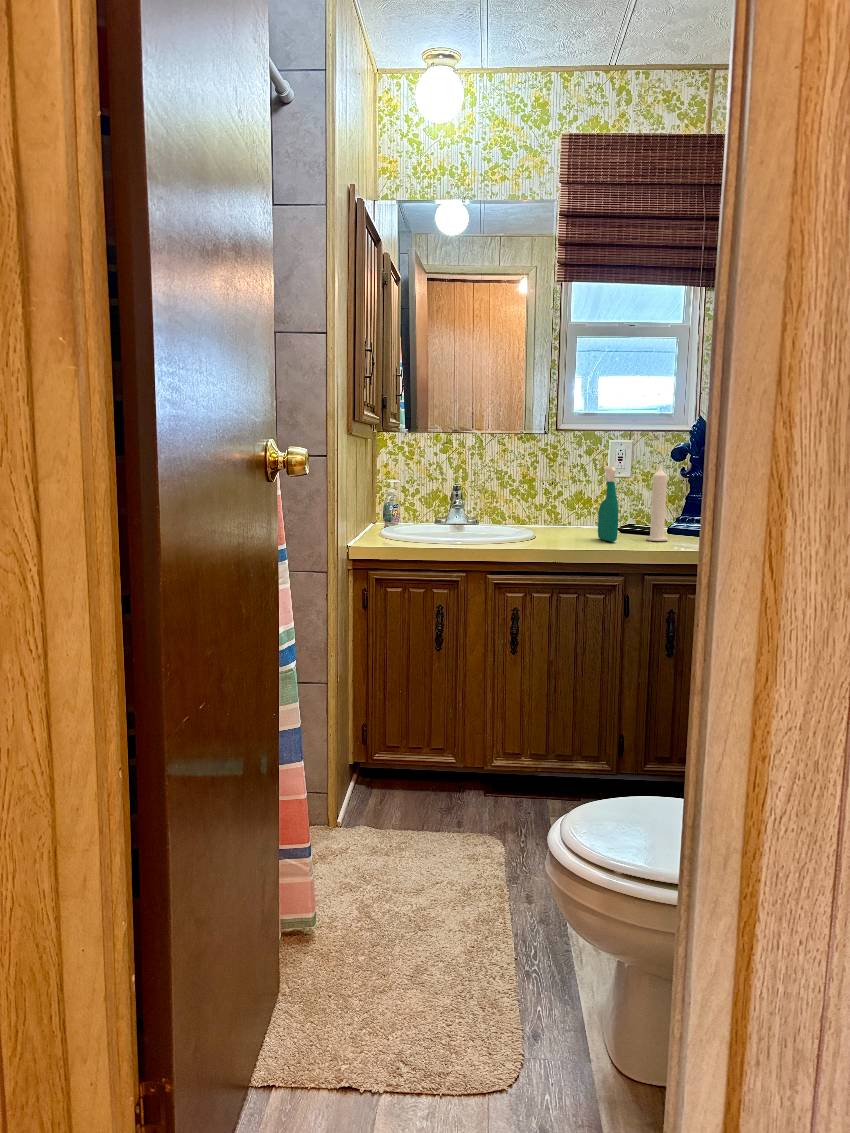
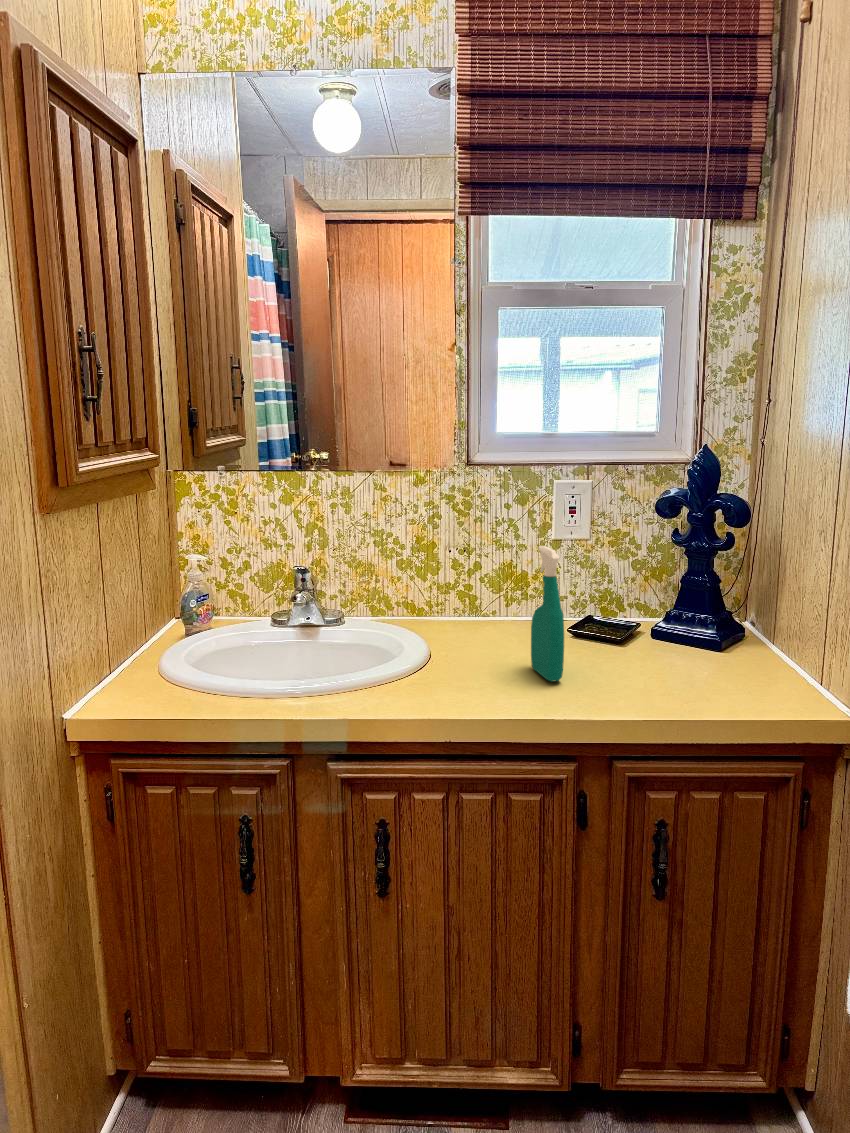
candle: present [646,465,668,541] -> none [614,542,652,676]

